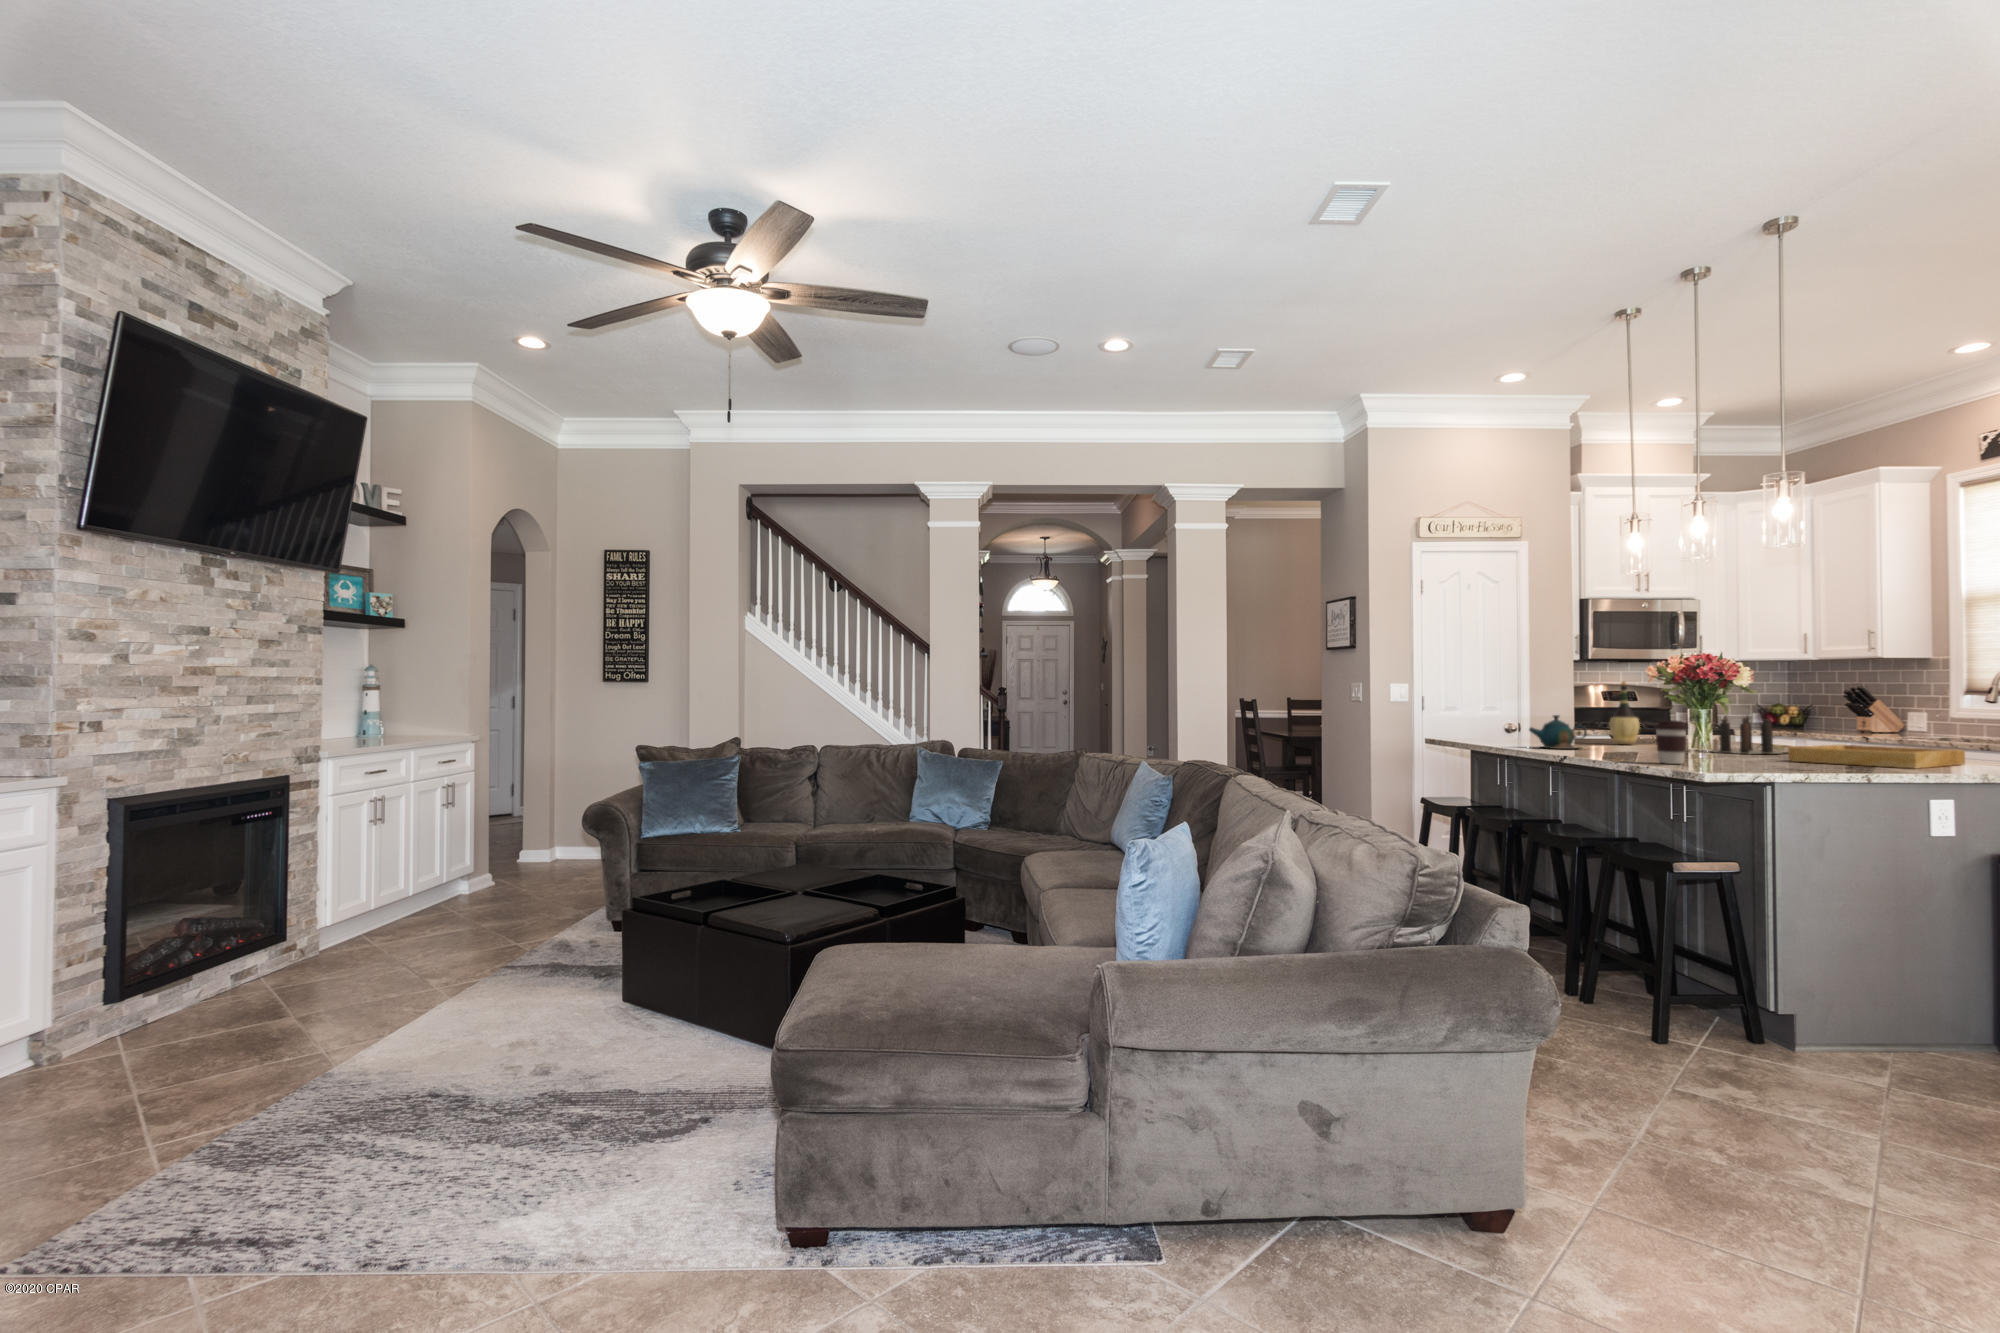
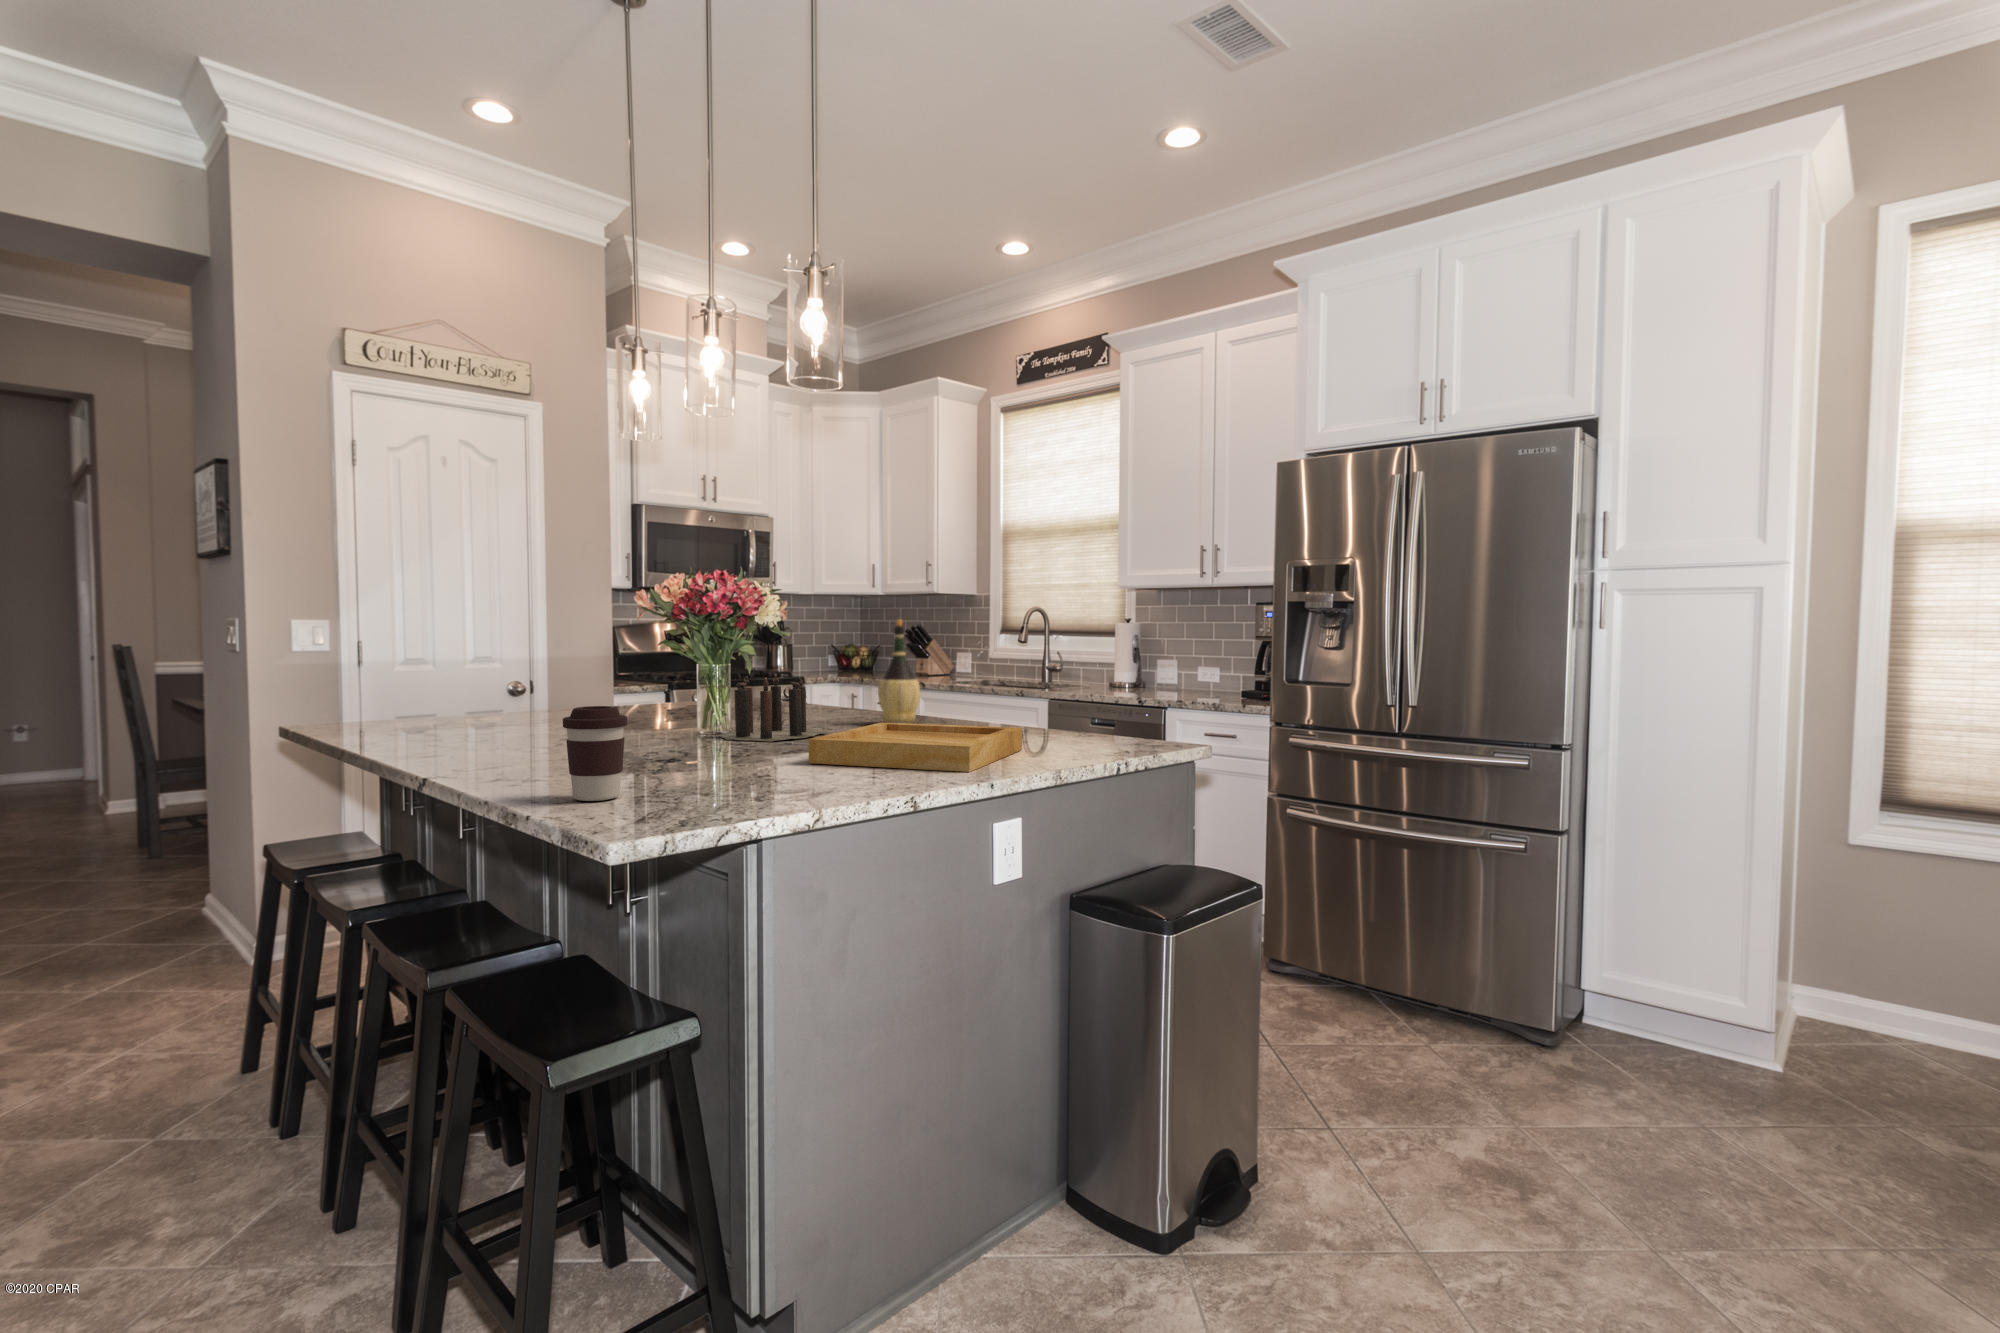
wine bottle: present [1610,681,1640,744] -> present [878,619,920,723]
teapot: present [1529,715,1587,749] -> none [419,683,547,753]

